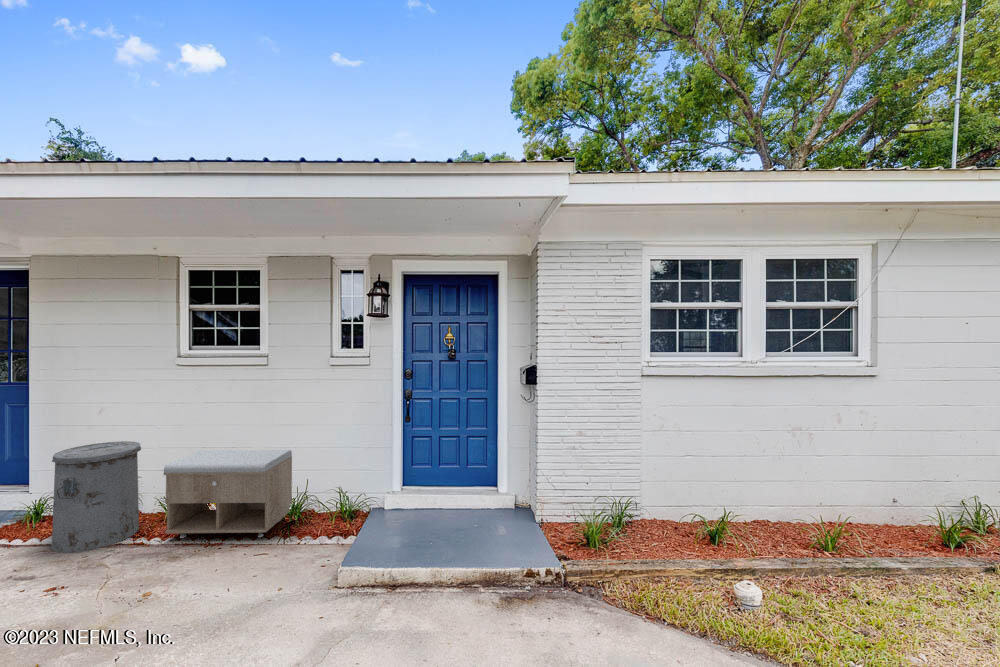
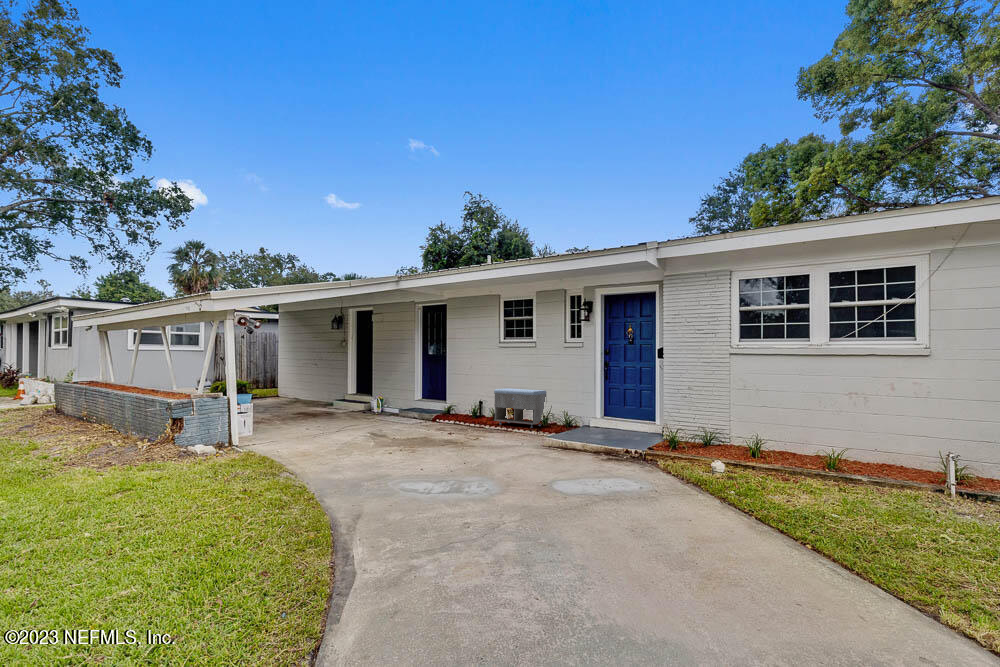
trash can: present [52,441,141,553] -> none [455,380,485,423]

